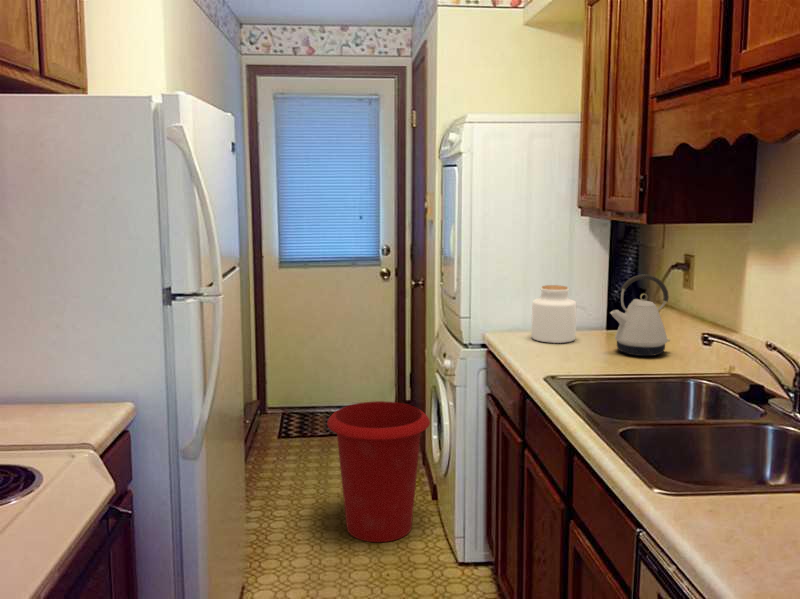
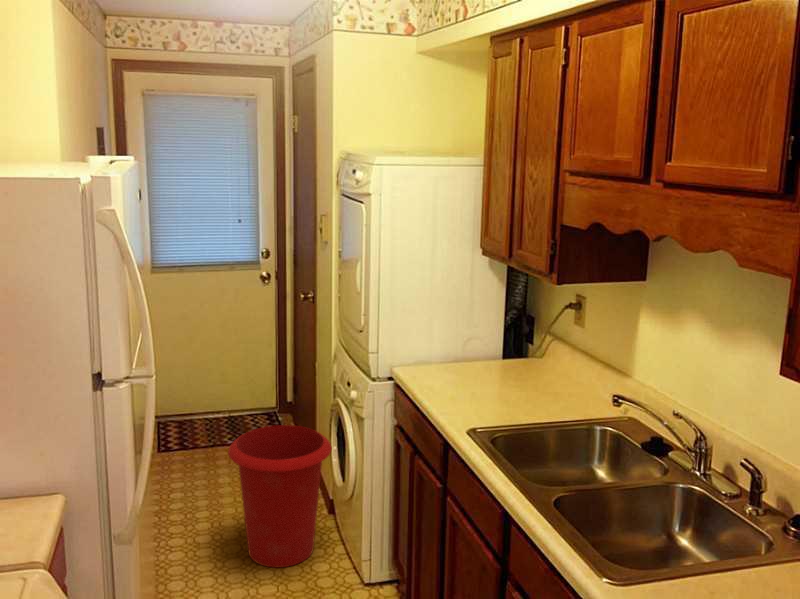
kettle: present [611,275,670,356] -> none [515,319,566,395]
jar: present [531,285,576,343] -> none [438,323,481,380]

